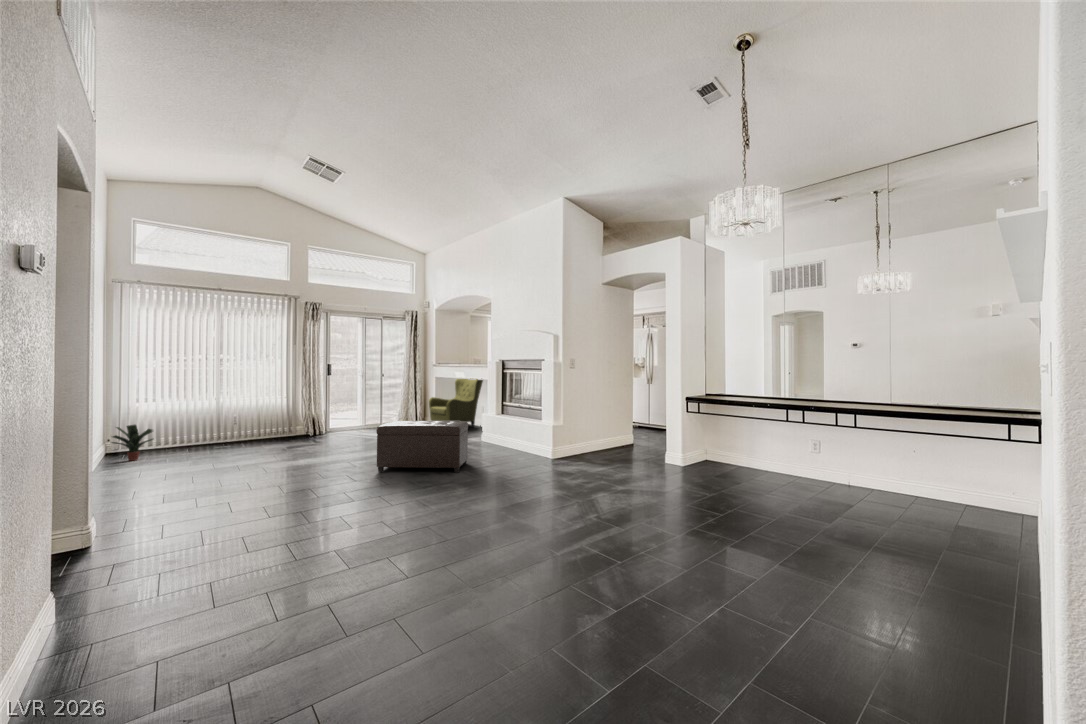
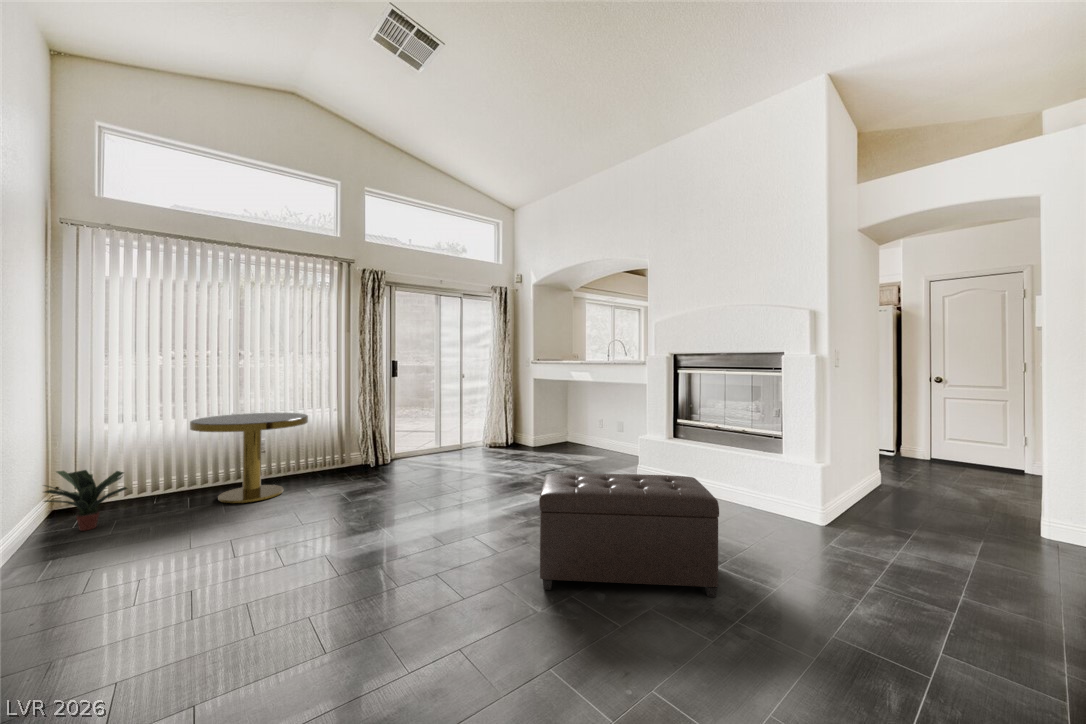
armchair: present [429,379,483,428] -> none [529,380,605,459]
side table: none [191,398,267,451] -> present [190,413,308,503]

